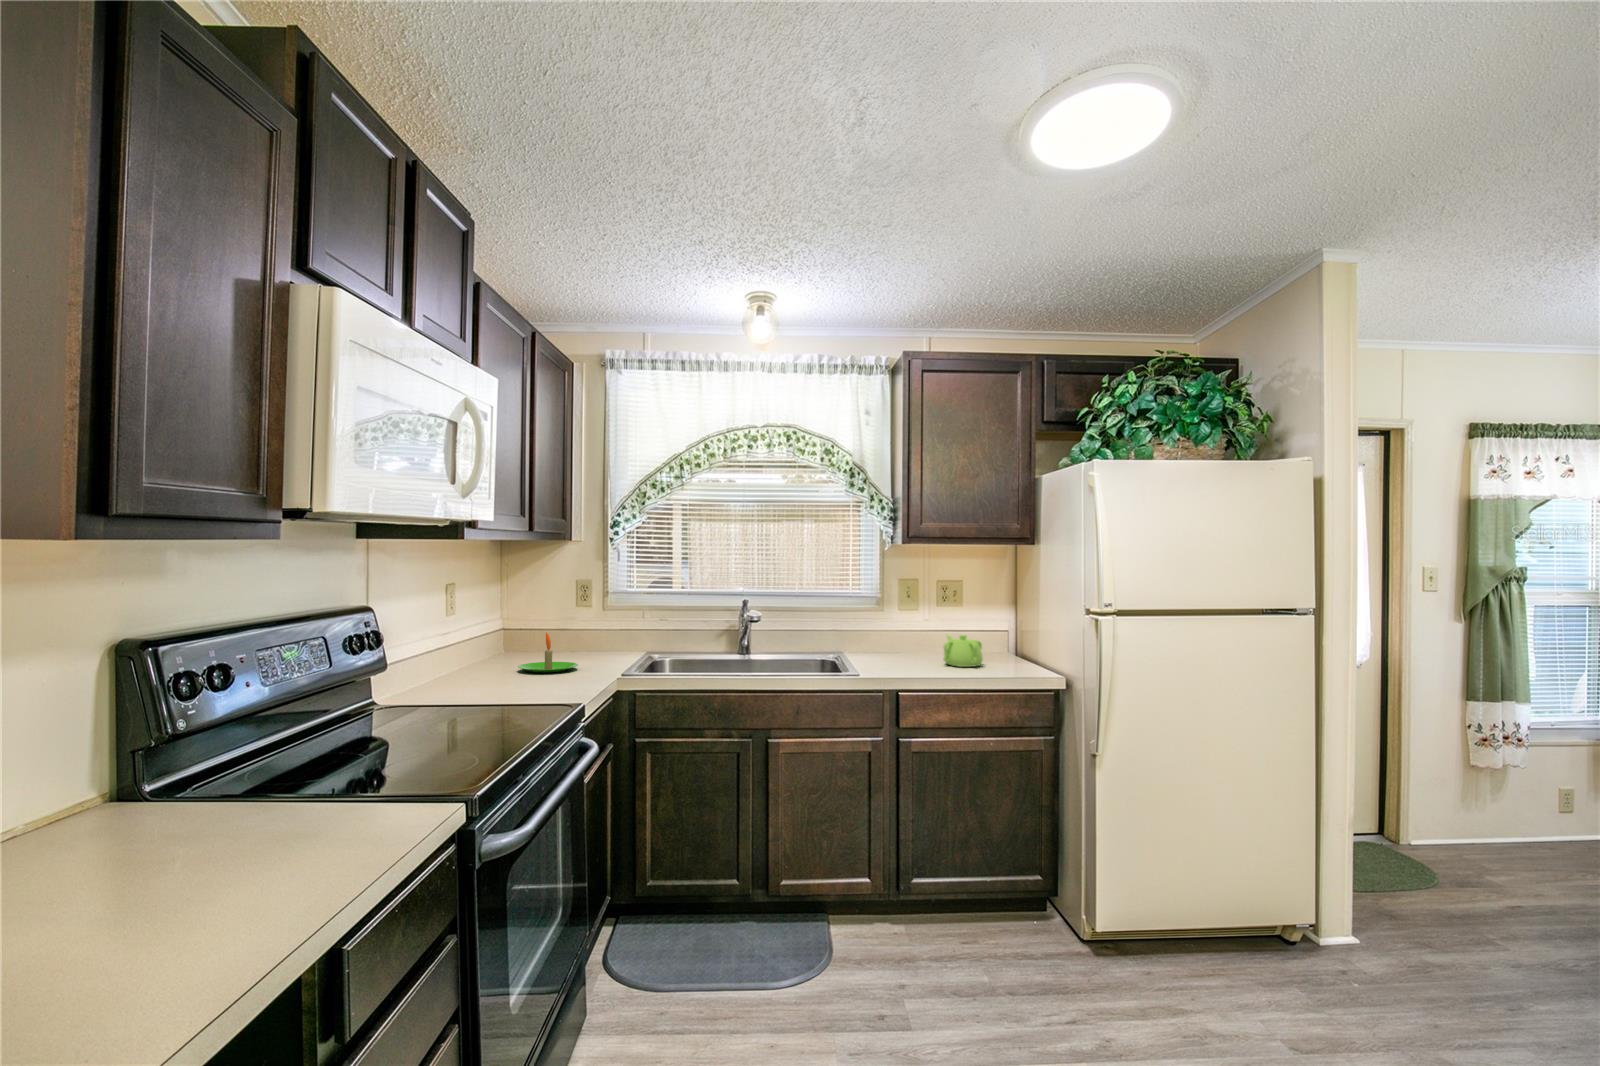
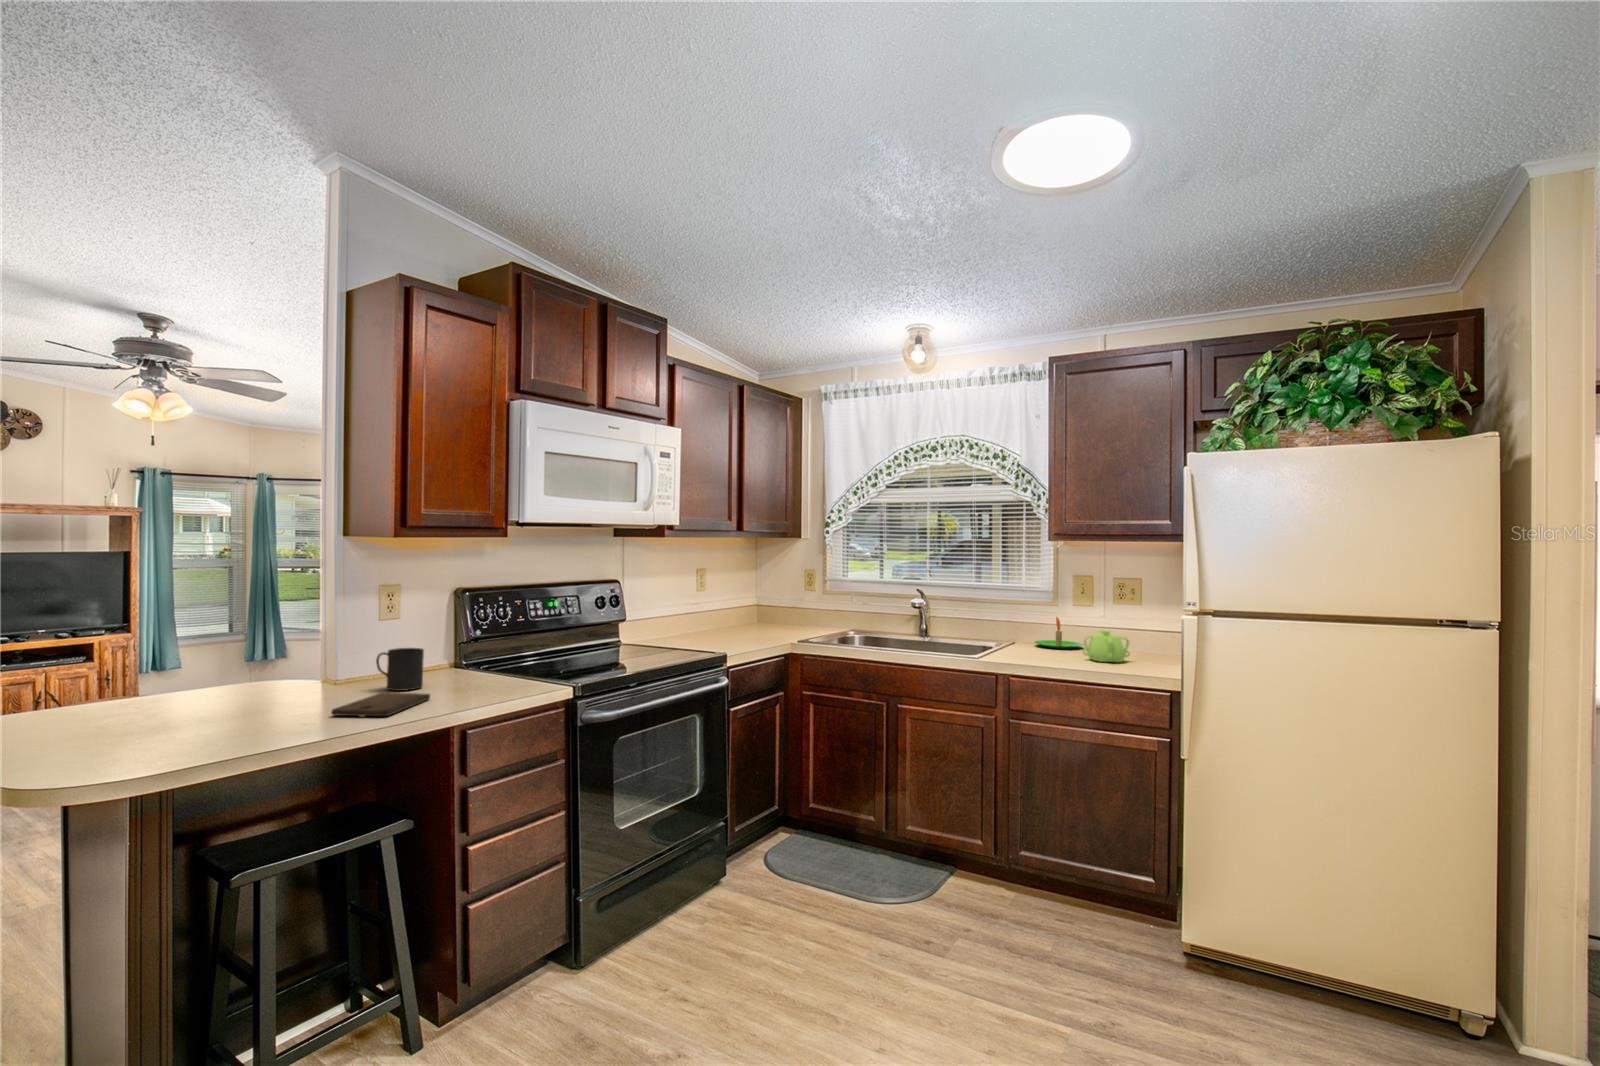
candle: present [518,633,578,672] -> present [1035,617,1083,649]
mug: none [63,759,181,858] -> present [376,648,424,691]
cutting board: none [89,849,259,954] -> present [332,693,430,716]

